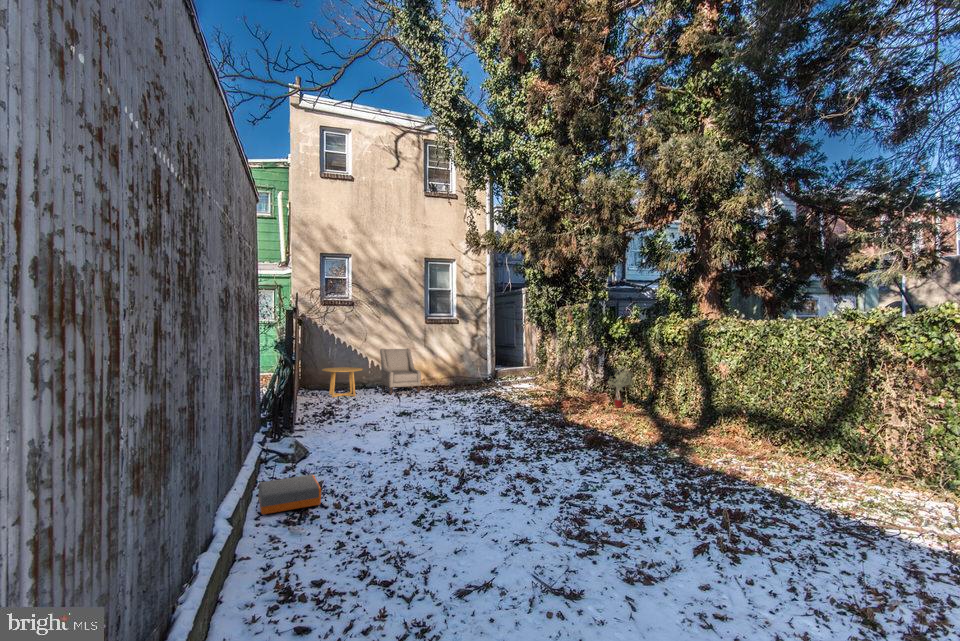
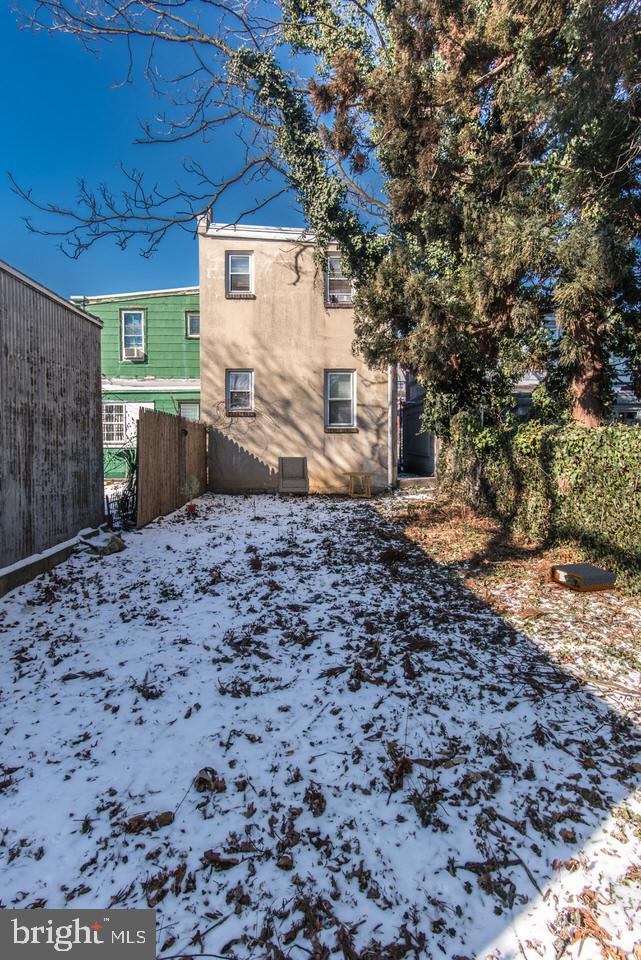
potted tree: present [608,366,633,408] -> present [180,474,199,513]
round table: present [322,367,362,397] -> present [343,472,377,497]
storage box: present [259,475,321,514] -> present [550,563,617,592]

